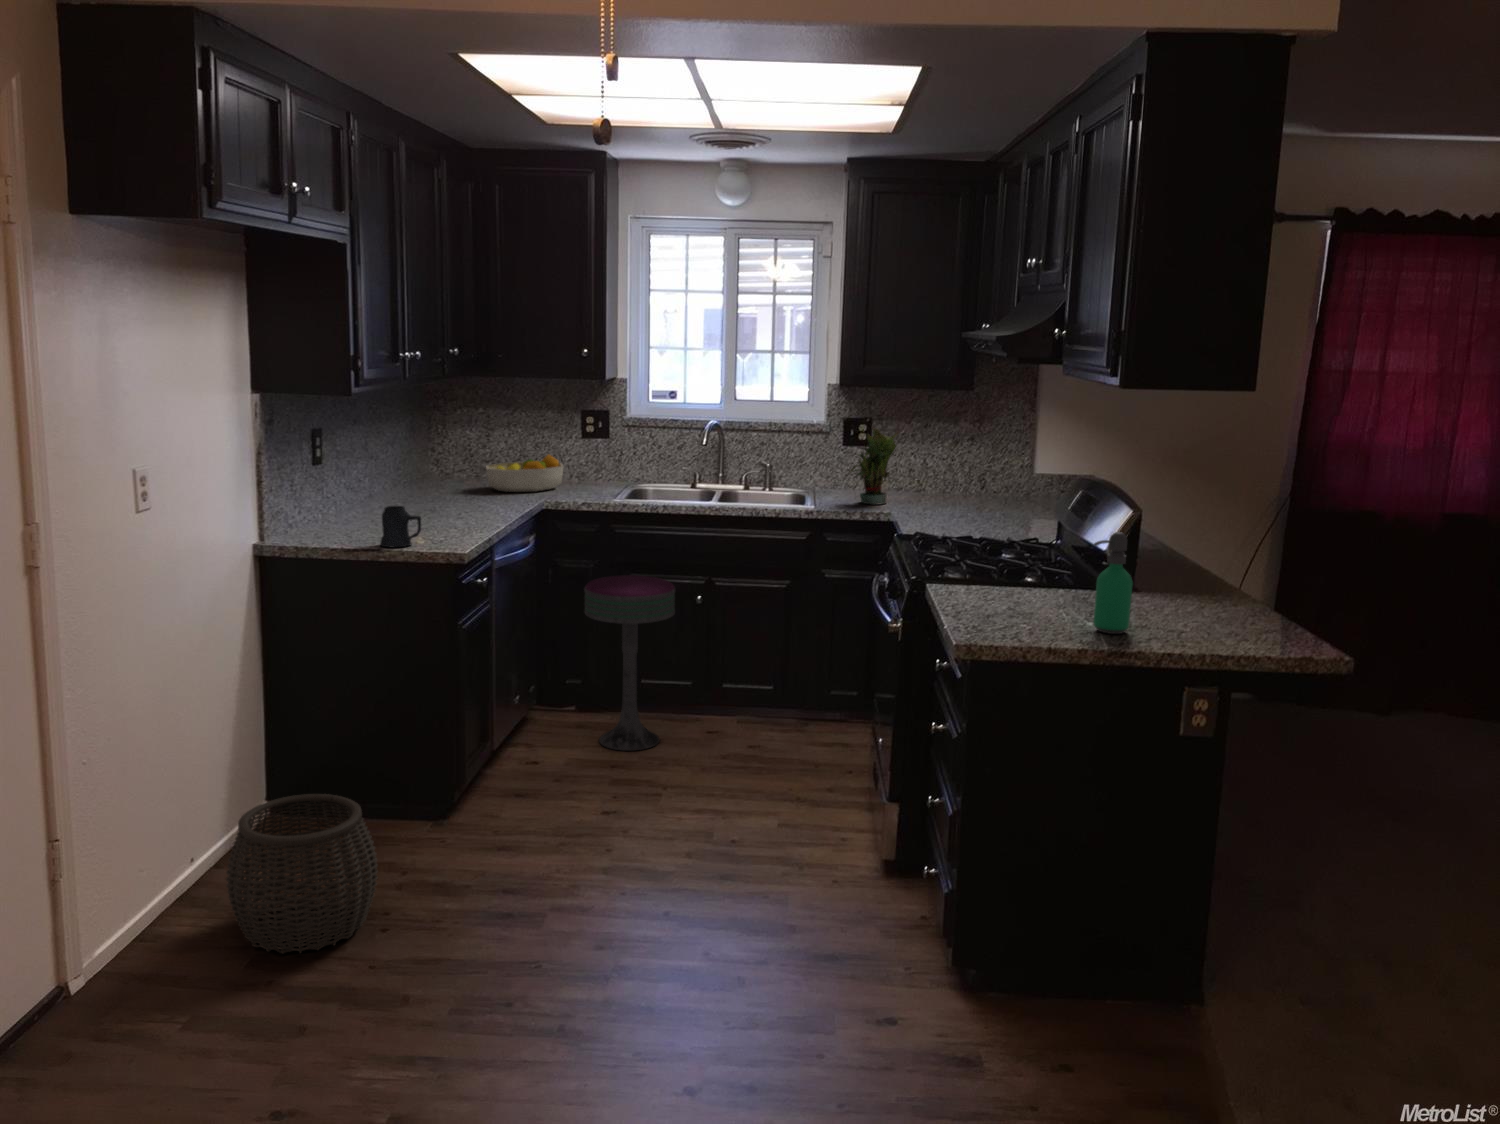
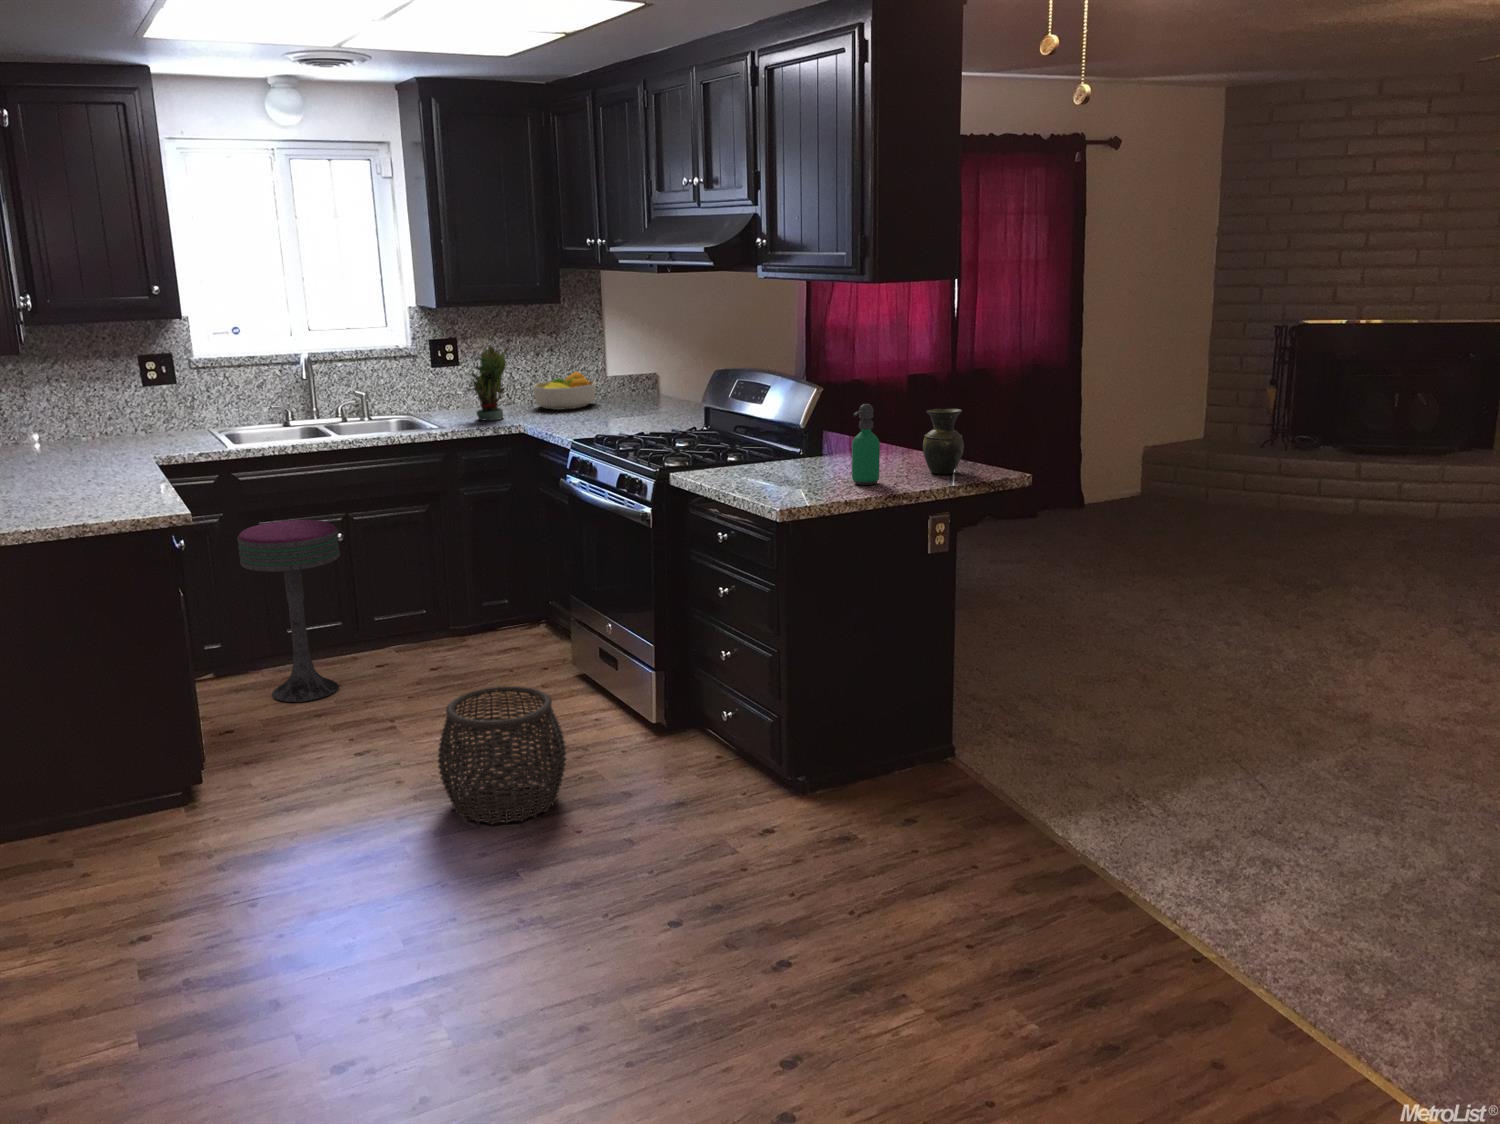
fruit bowl: present [486,454,564,492] -> present [533,371,596,410]
mug: present [380,506,421,548] -> none [70,472,120,520]
vase: none [1210,551,1268,637] -> present [923,409,964,474]
woven basket: present [226,794,378,954] -> present [438,686,567,824]

